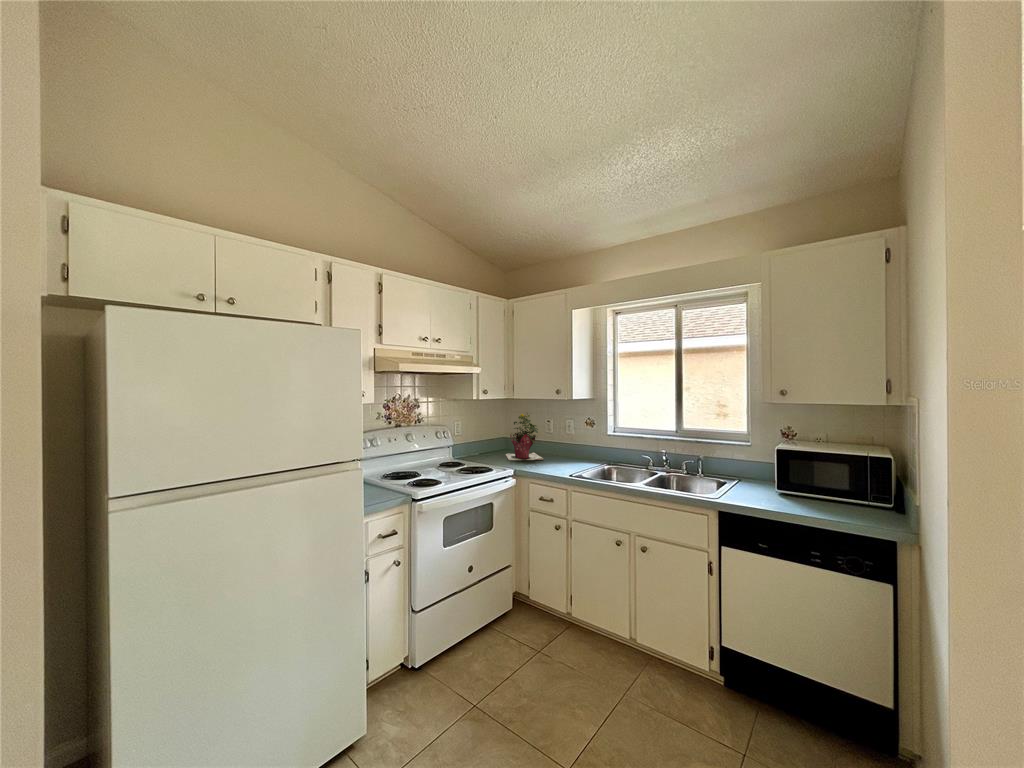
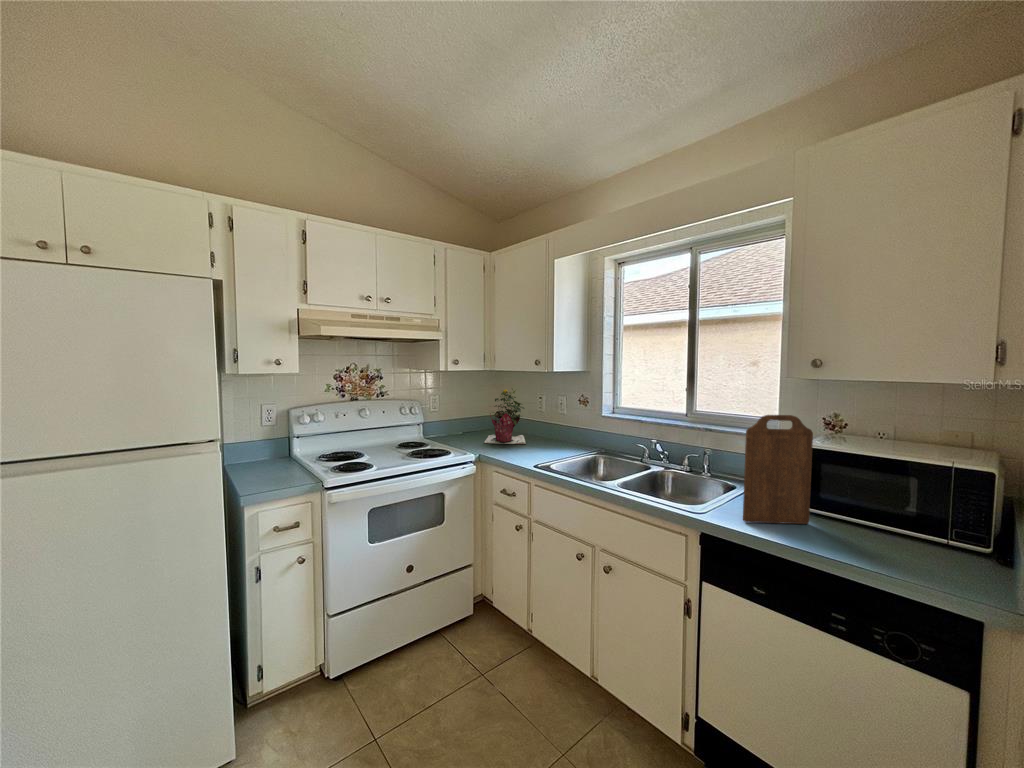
cutting board: none [746,427,787,501] -> present [743,415,813,524]

